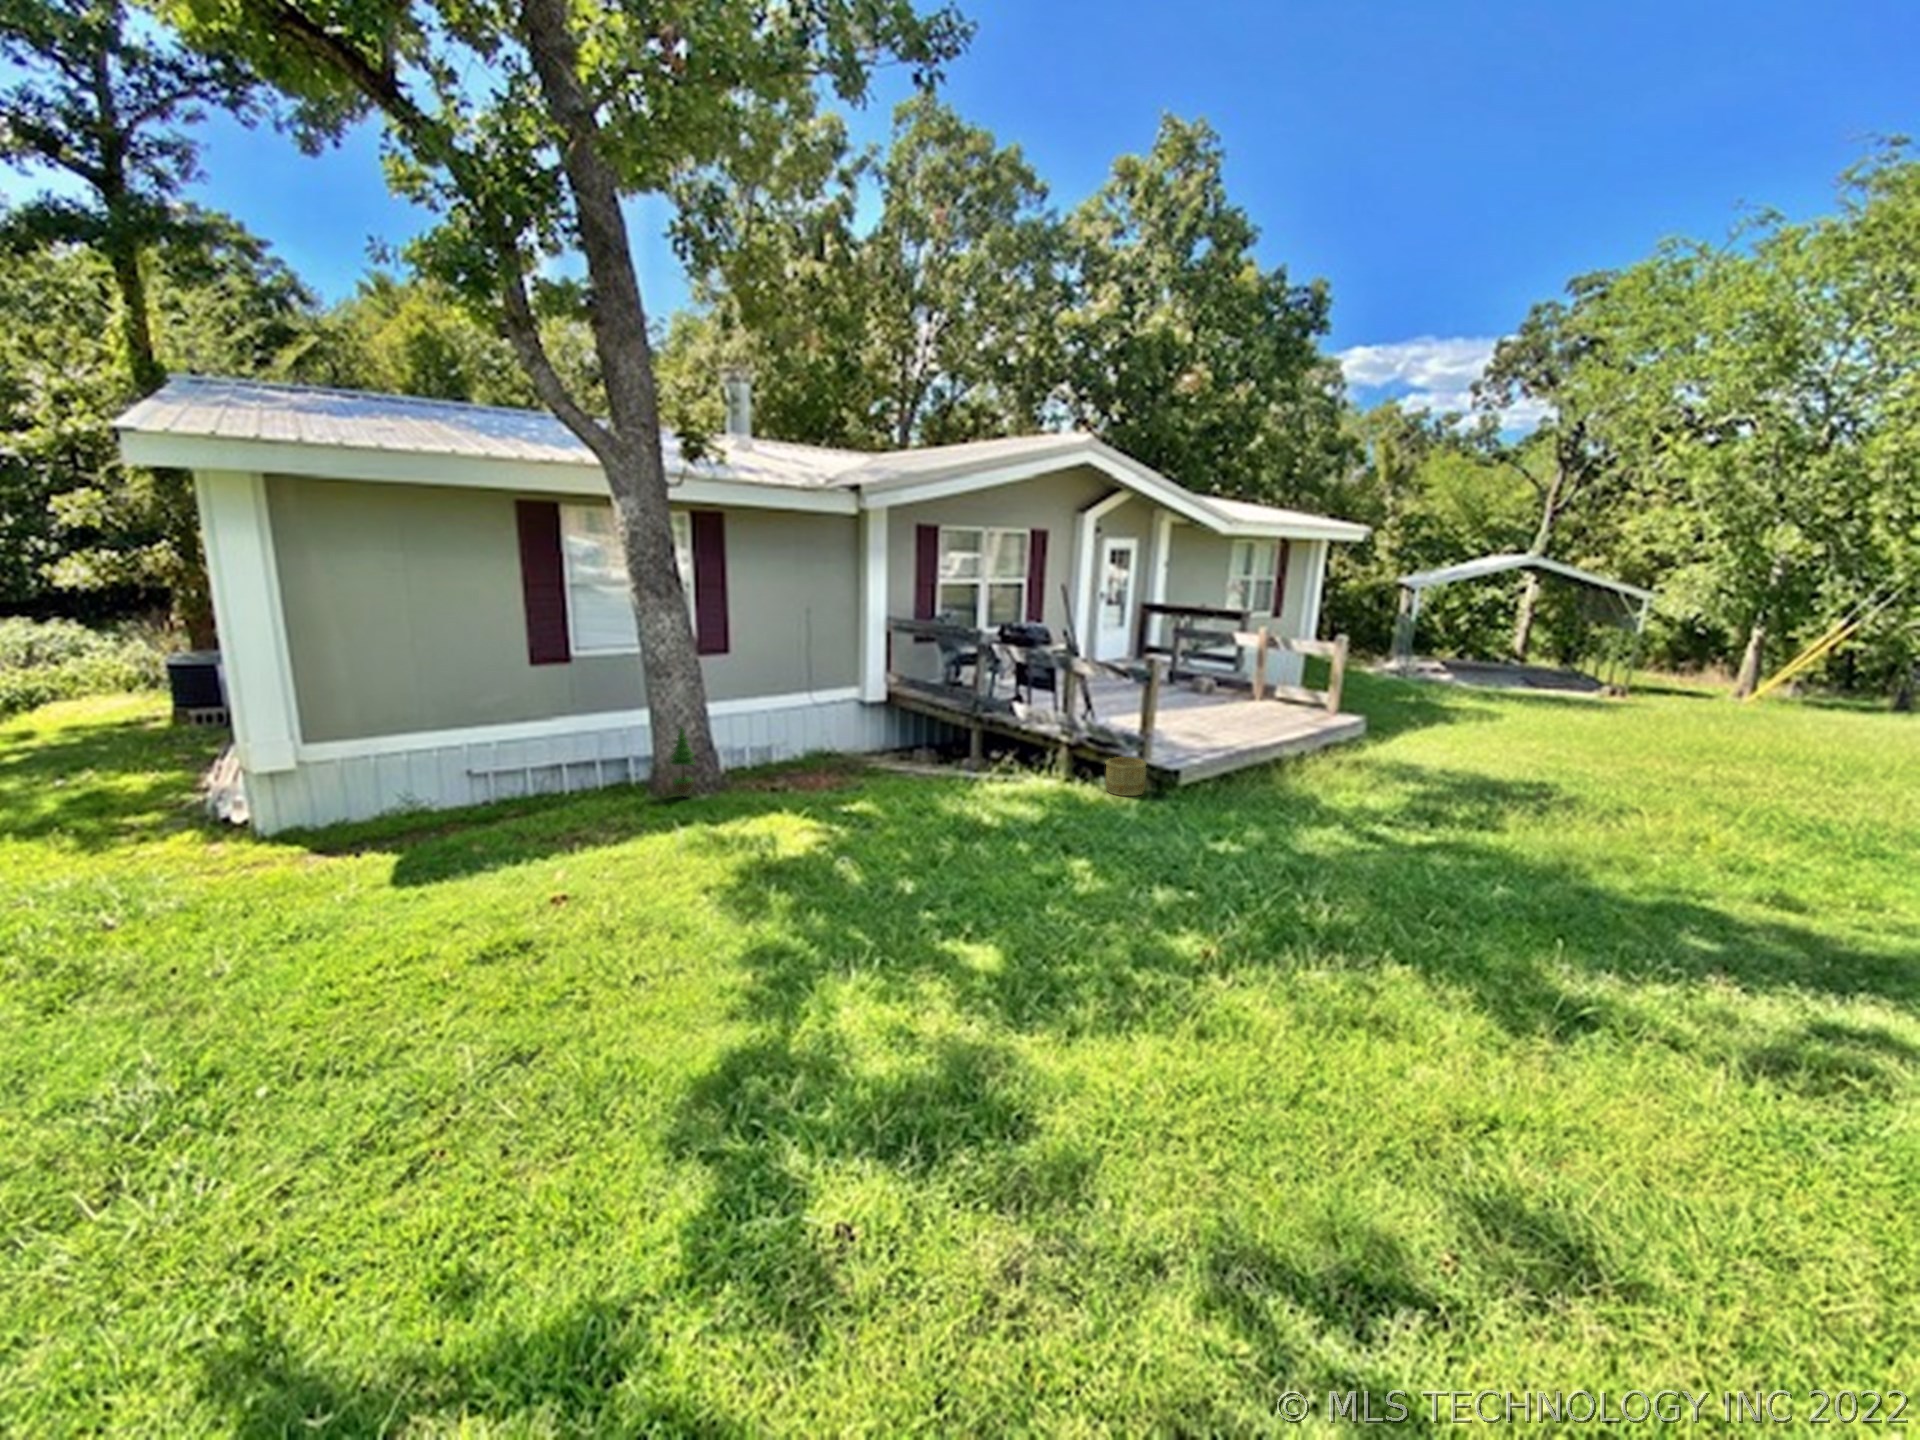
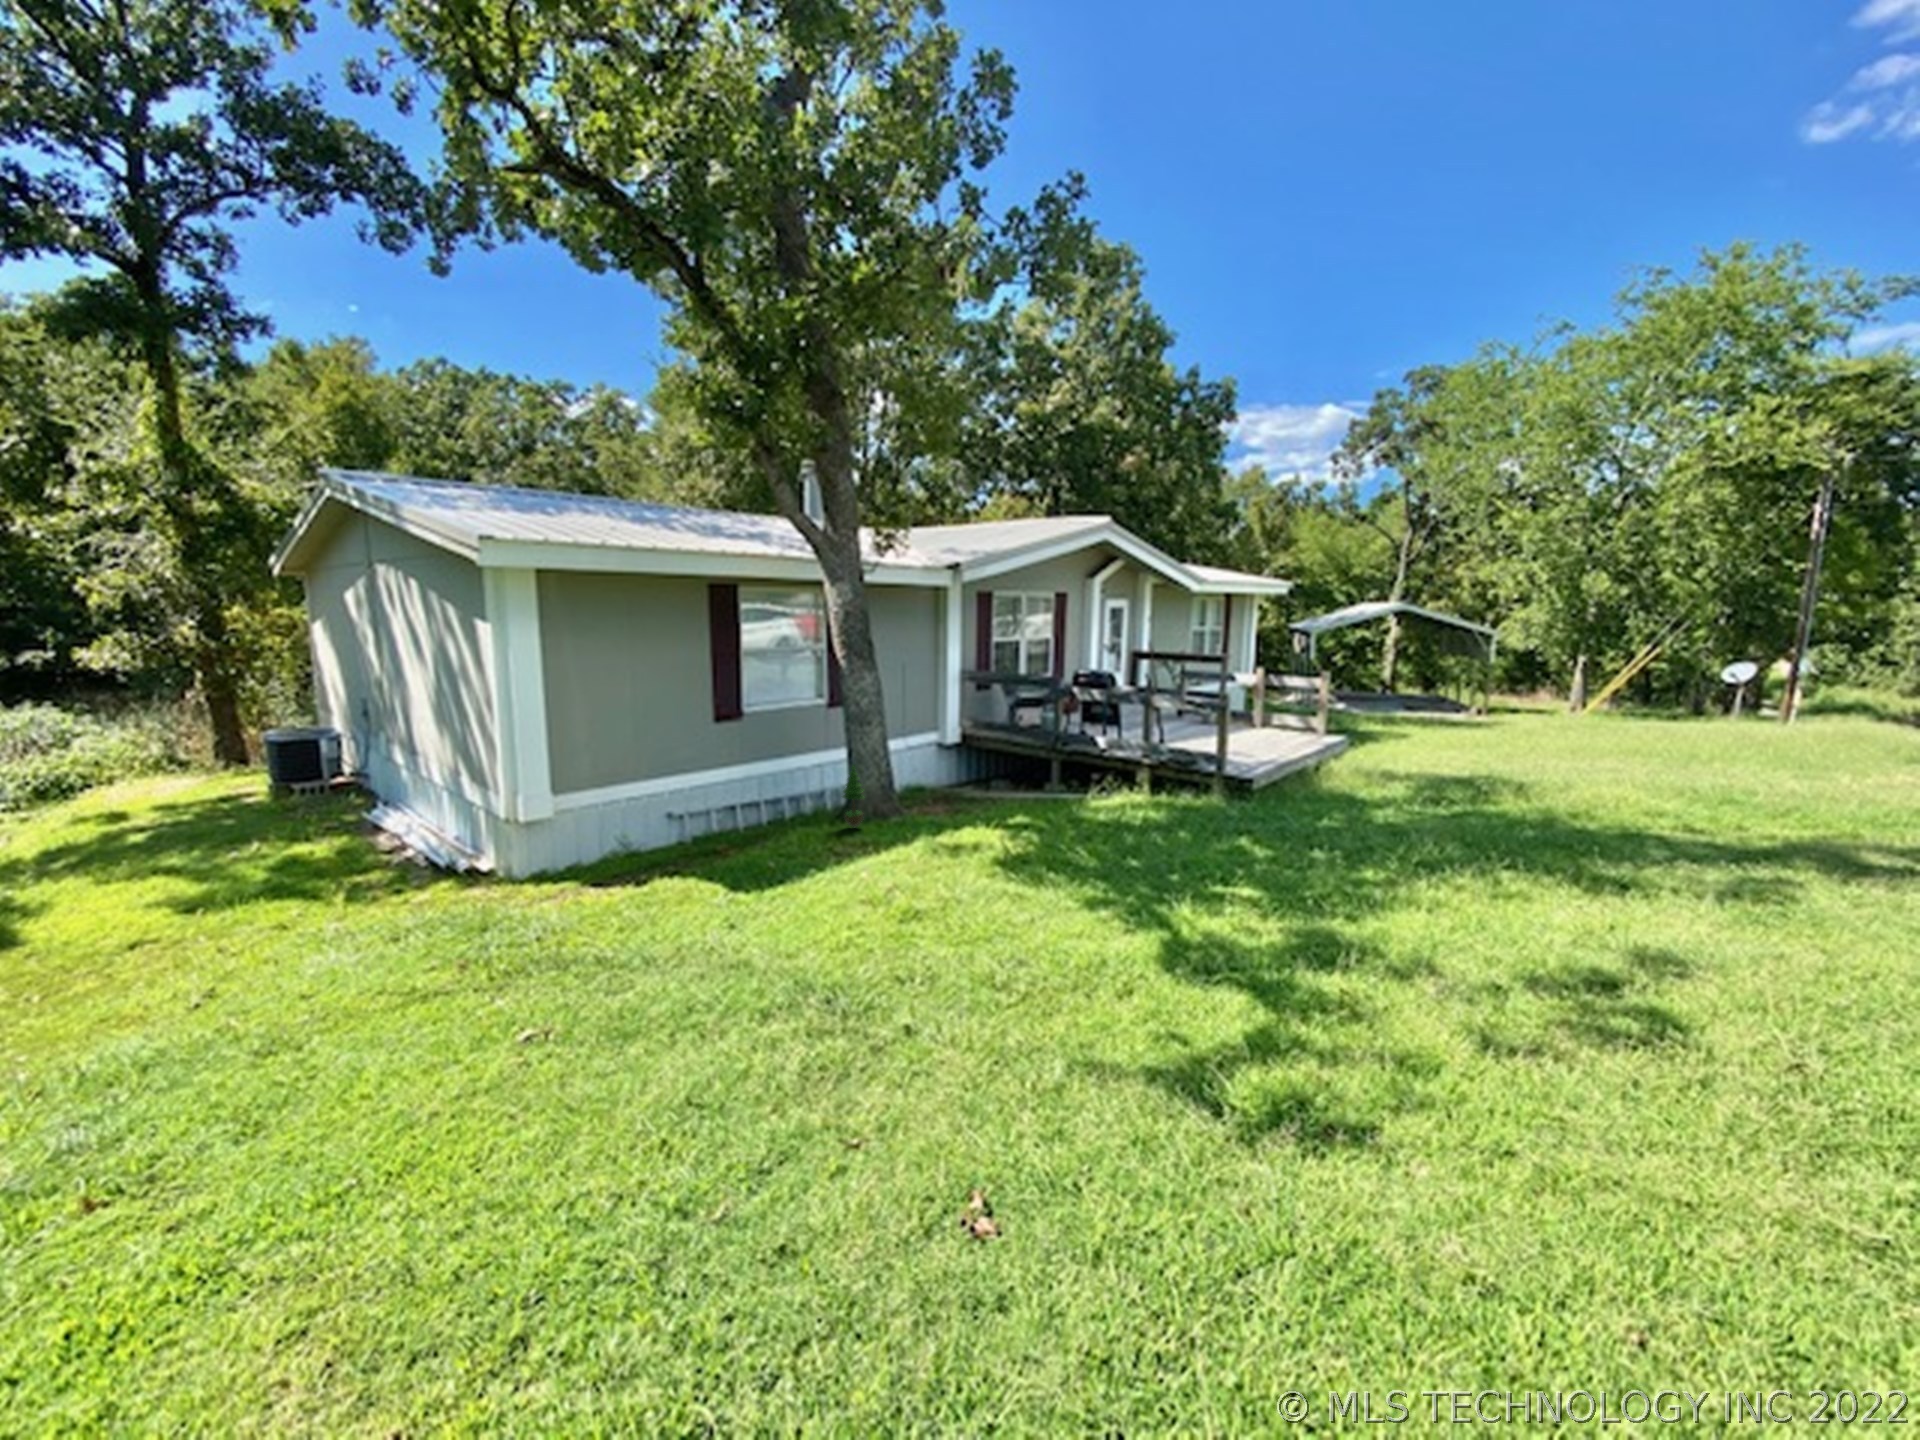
wooden bucket: present [1105,757,1147,796] -> none [1200,773,1236,806]

